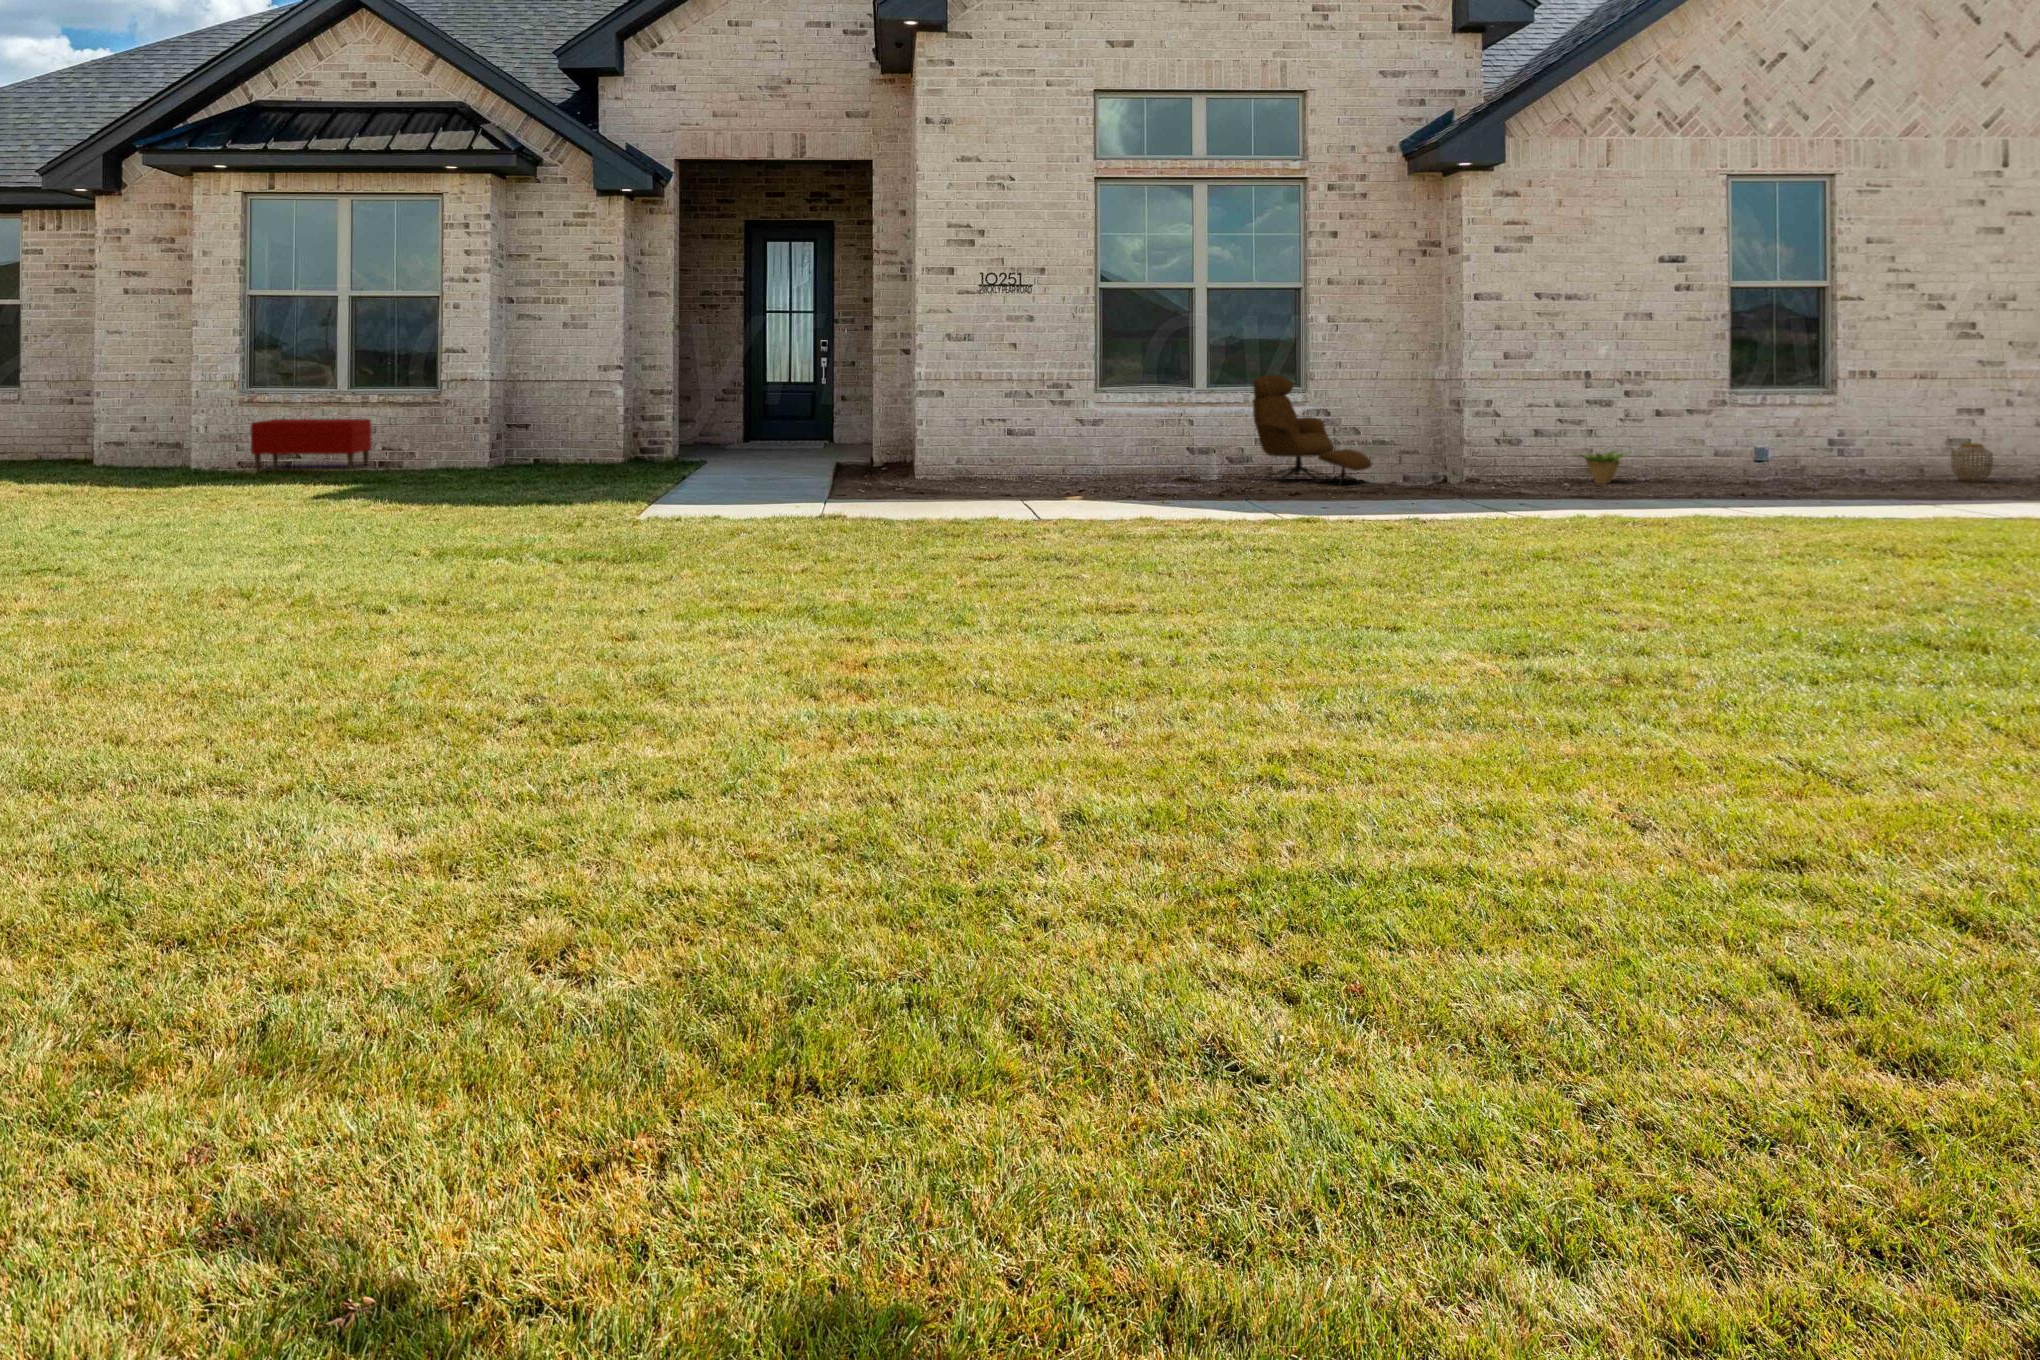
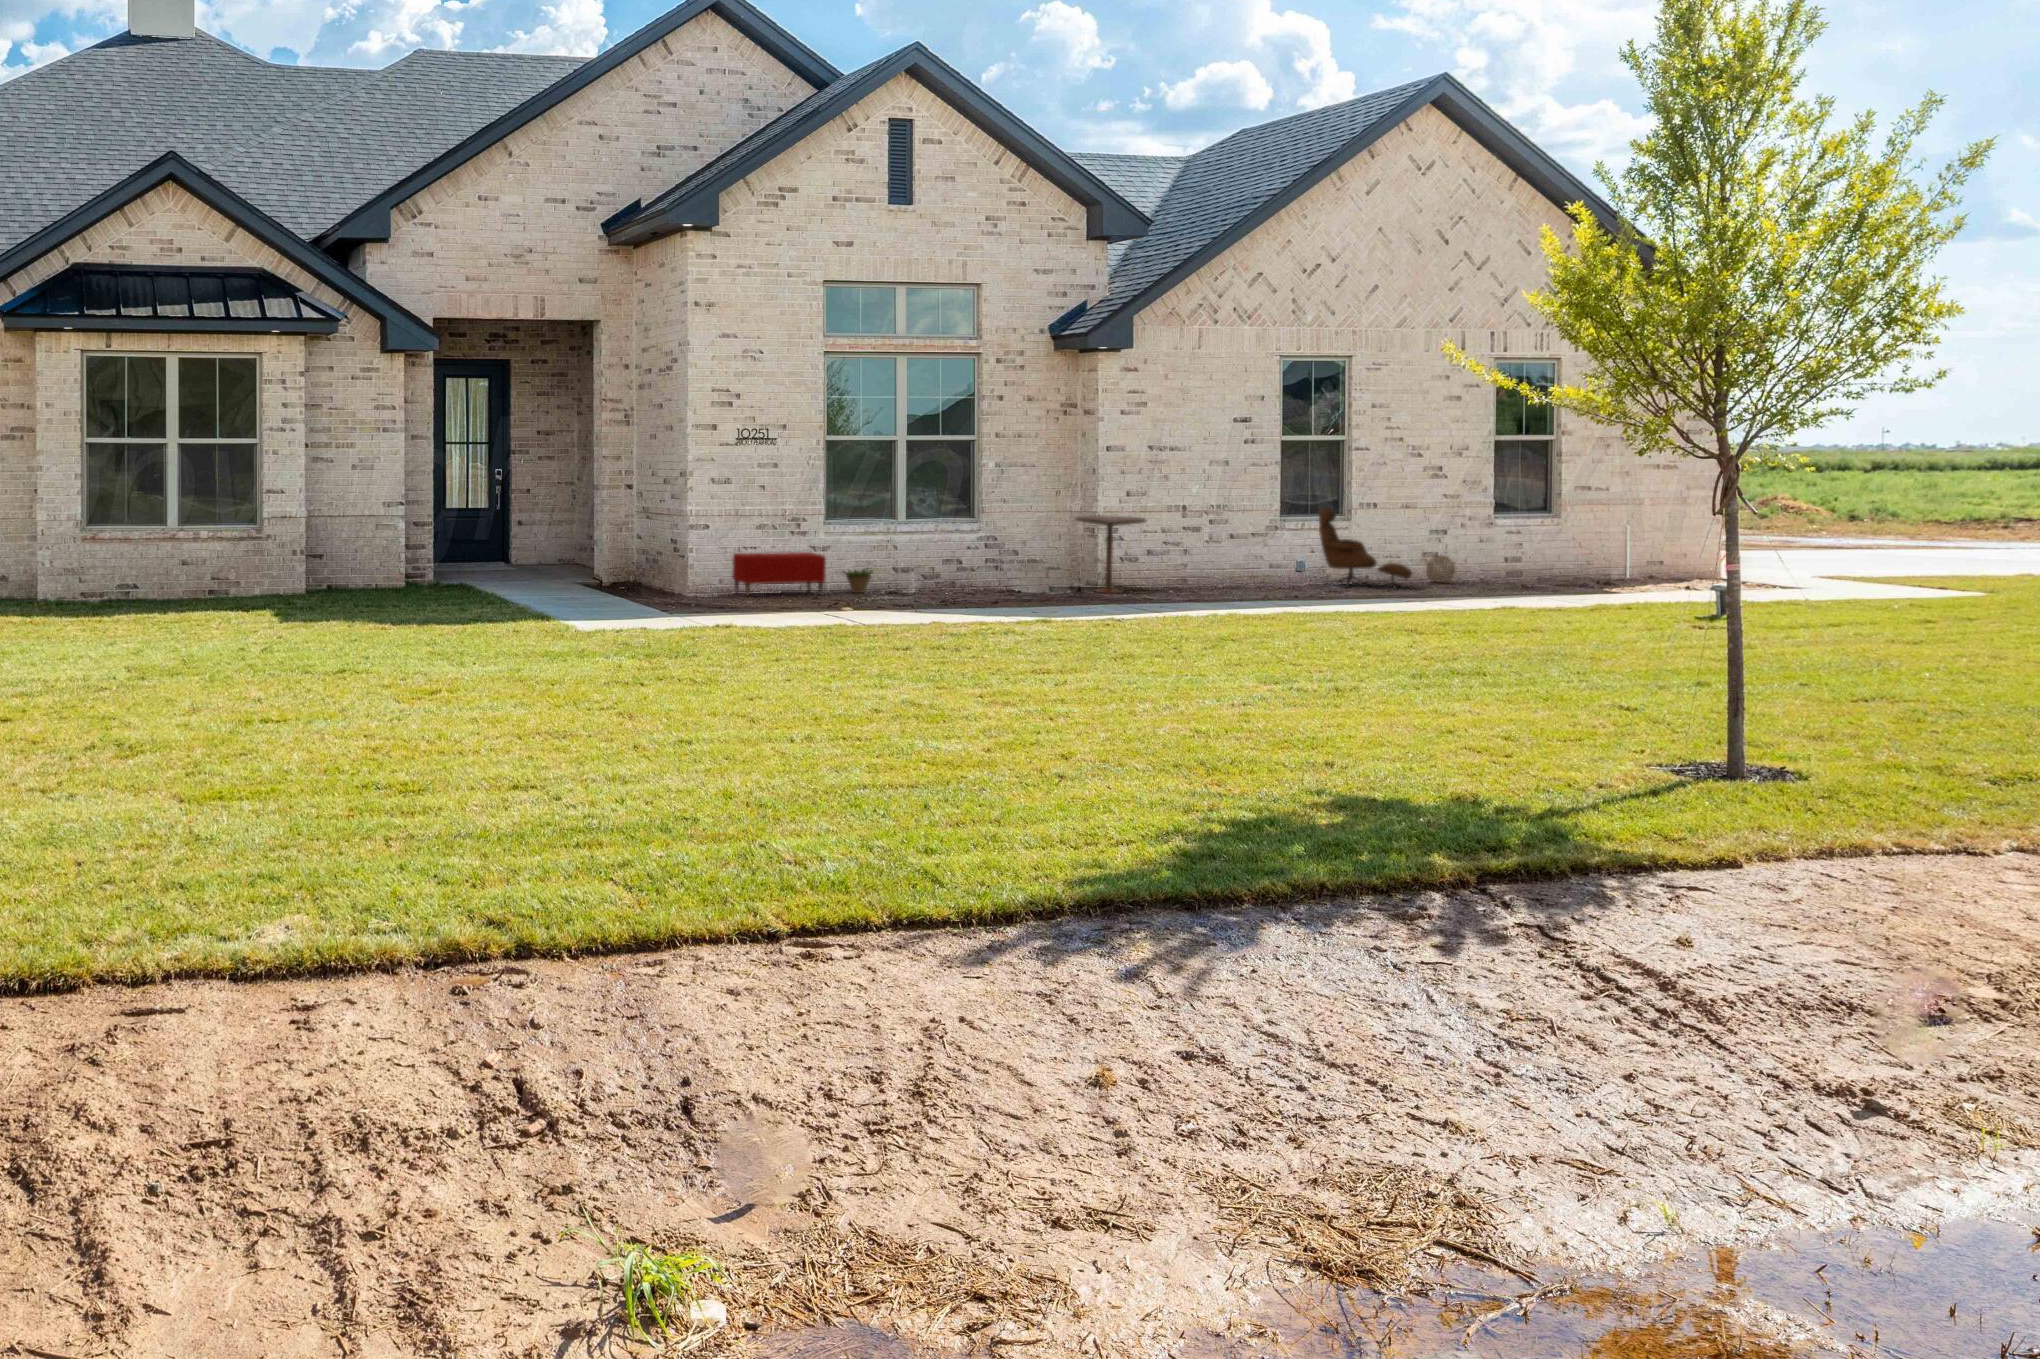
lounge chair: present [1253,375,1372,485] -> present [1319,508,1412,588]
pedestal table: none [1418,384,1513,487] -> present [1075,515,1146,594]
bench: present [251,419,372,469] -> present [732,552,826,596]
decorative plant: present [1575,451,1624,483] -> present [844,569,873,593]

